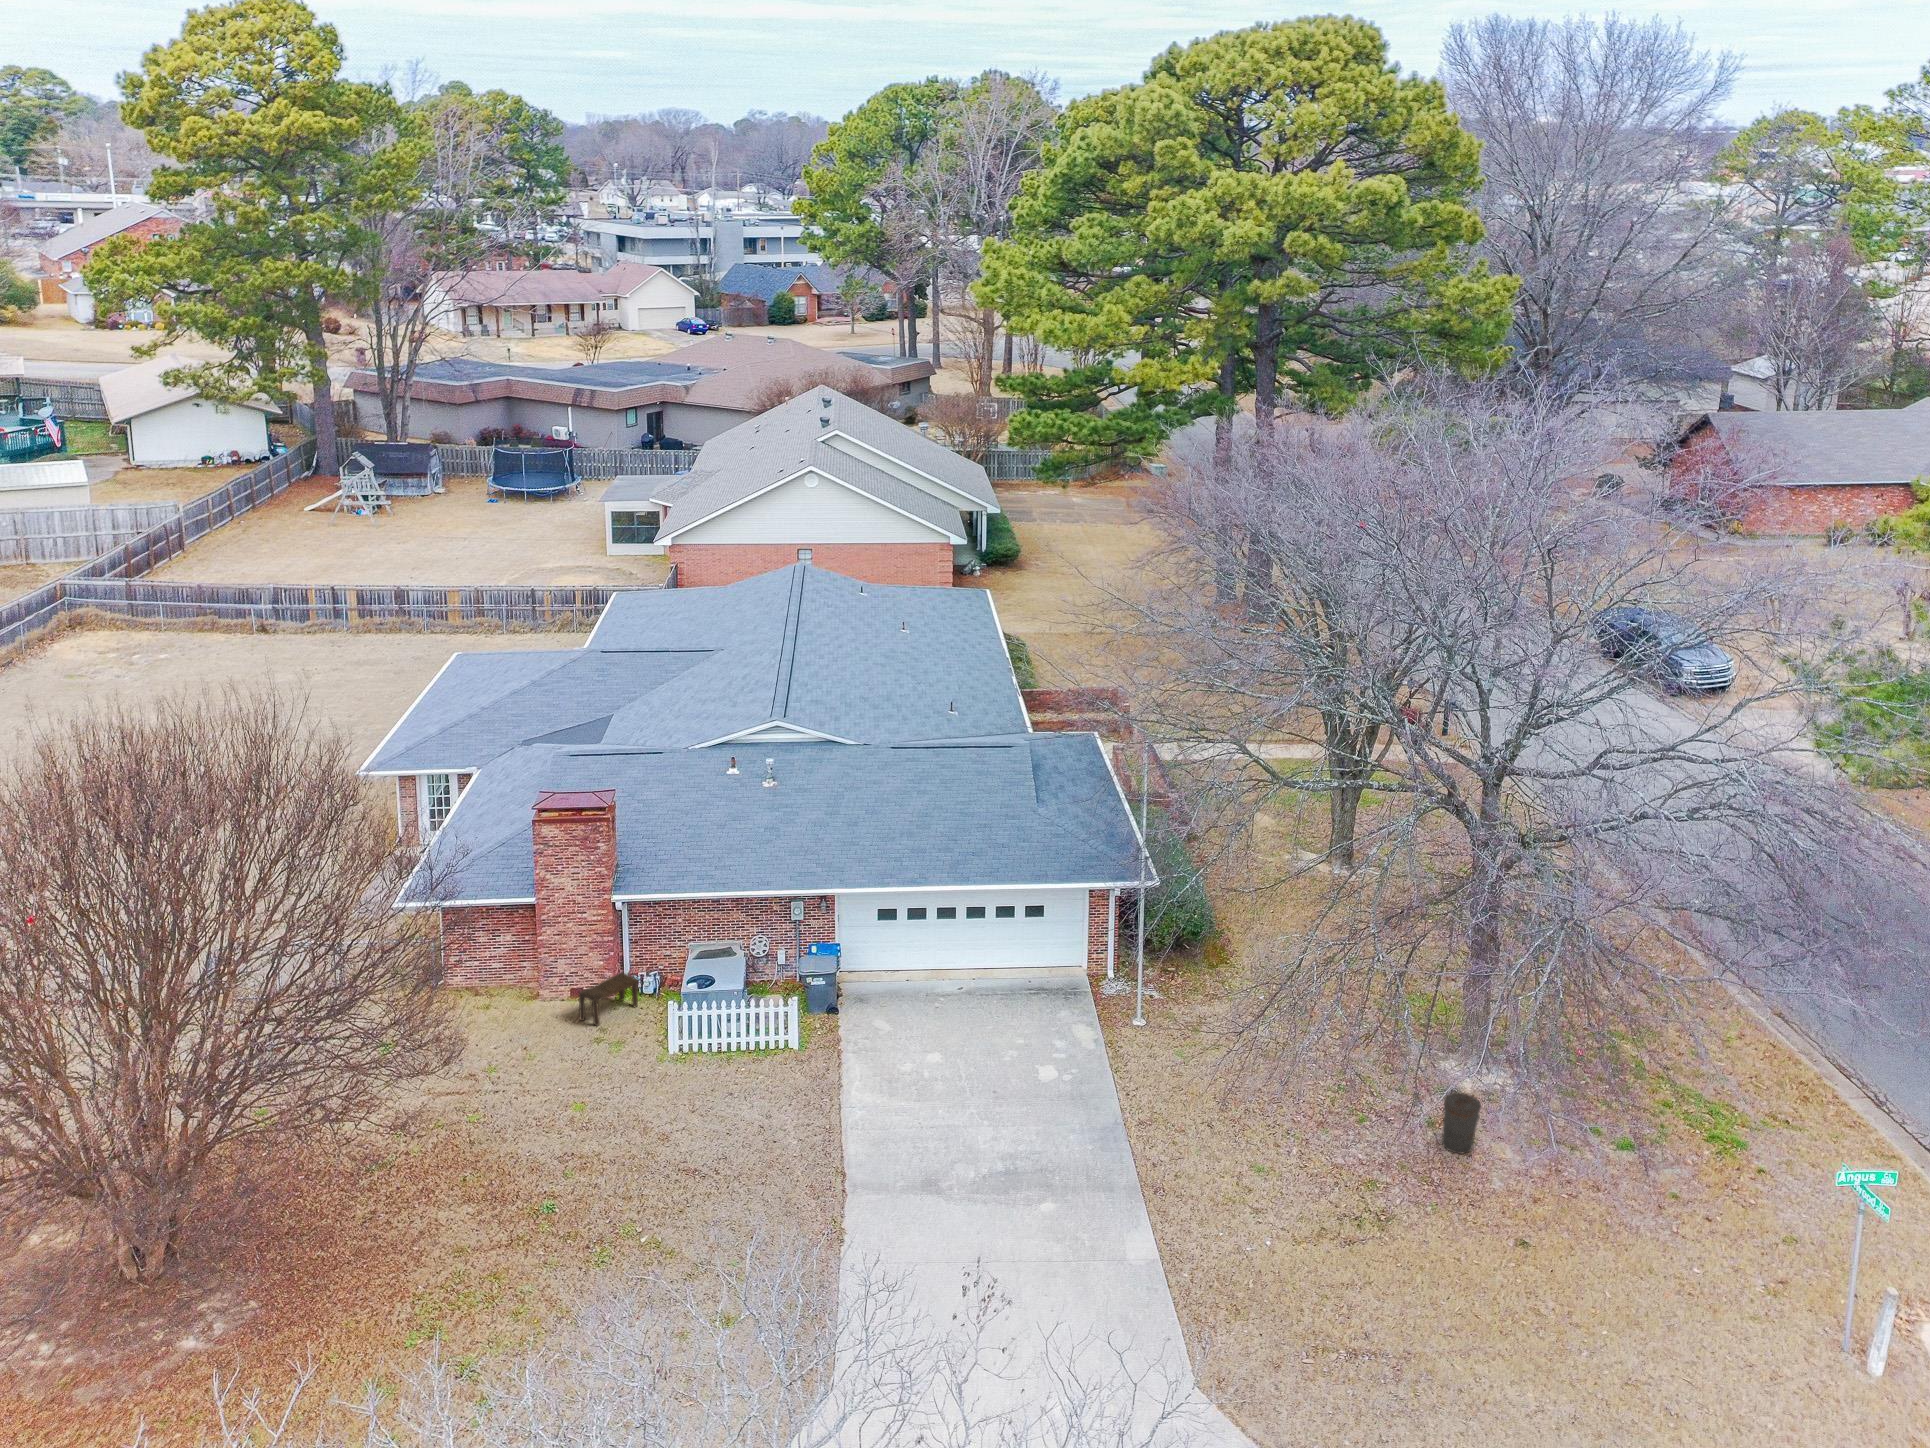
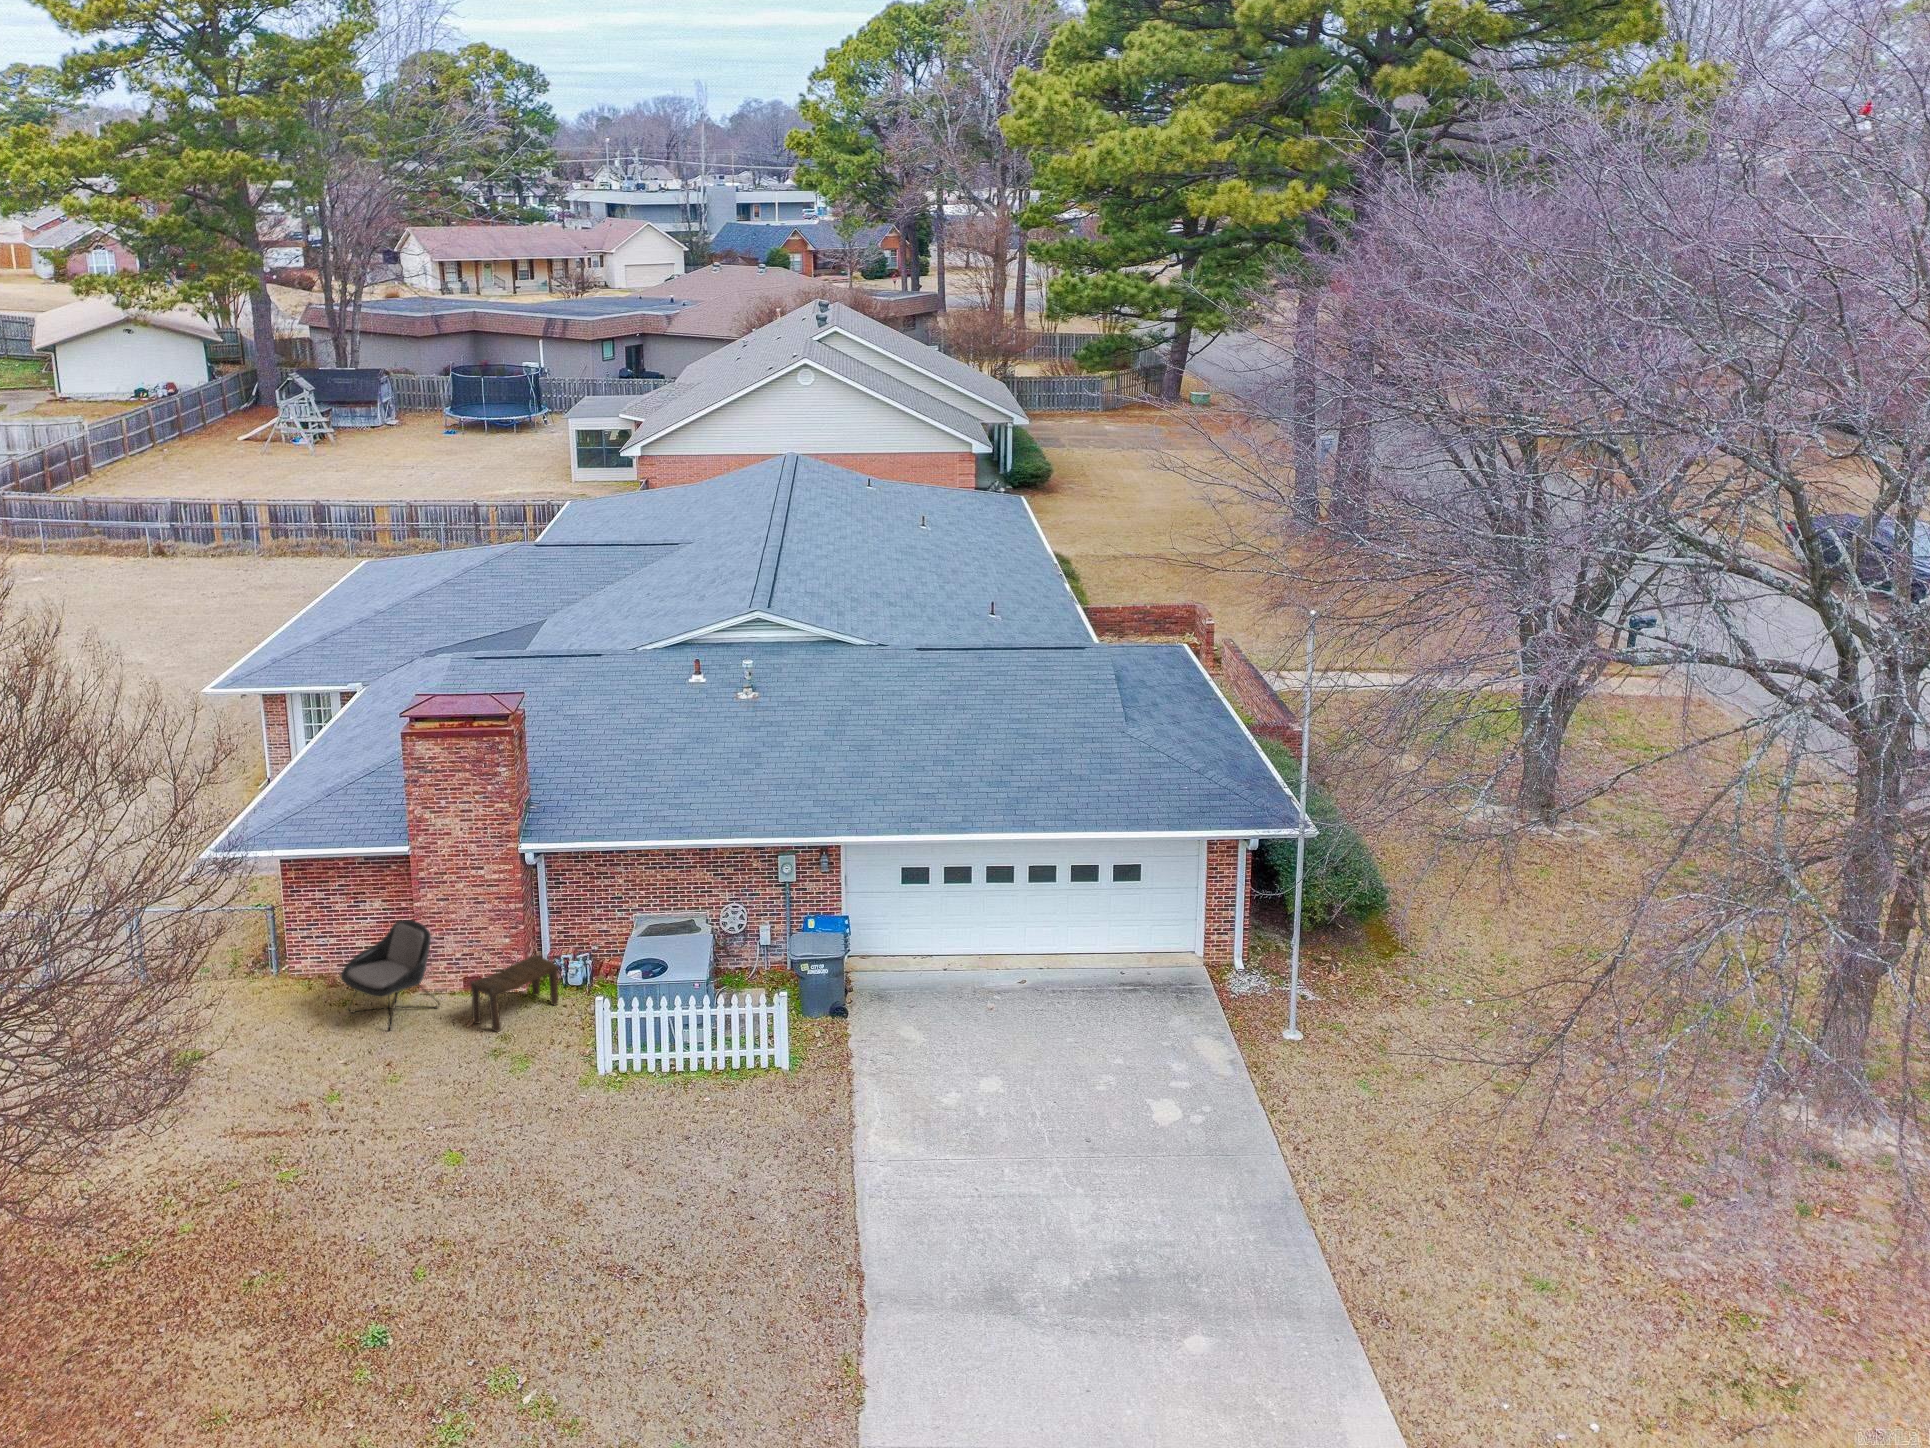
lounge chair: none [487,949,555,1026] -> present [341,920,439,1030]
trash can: present [1442,1093,1481,1154] -> none [1816,1152,1889,1251]

